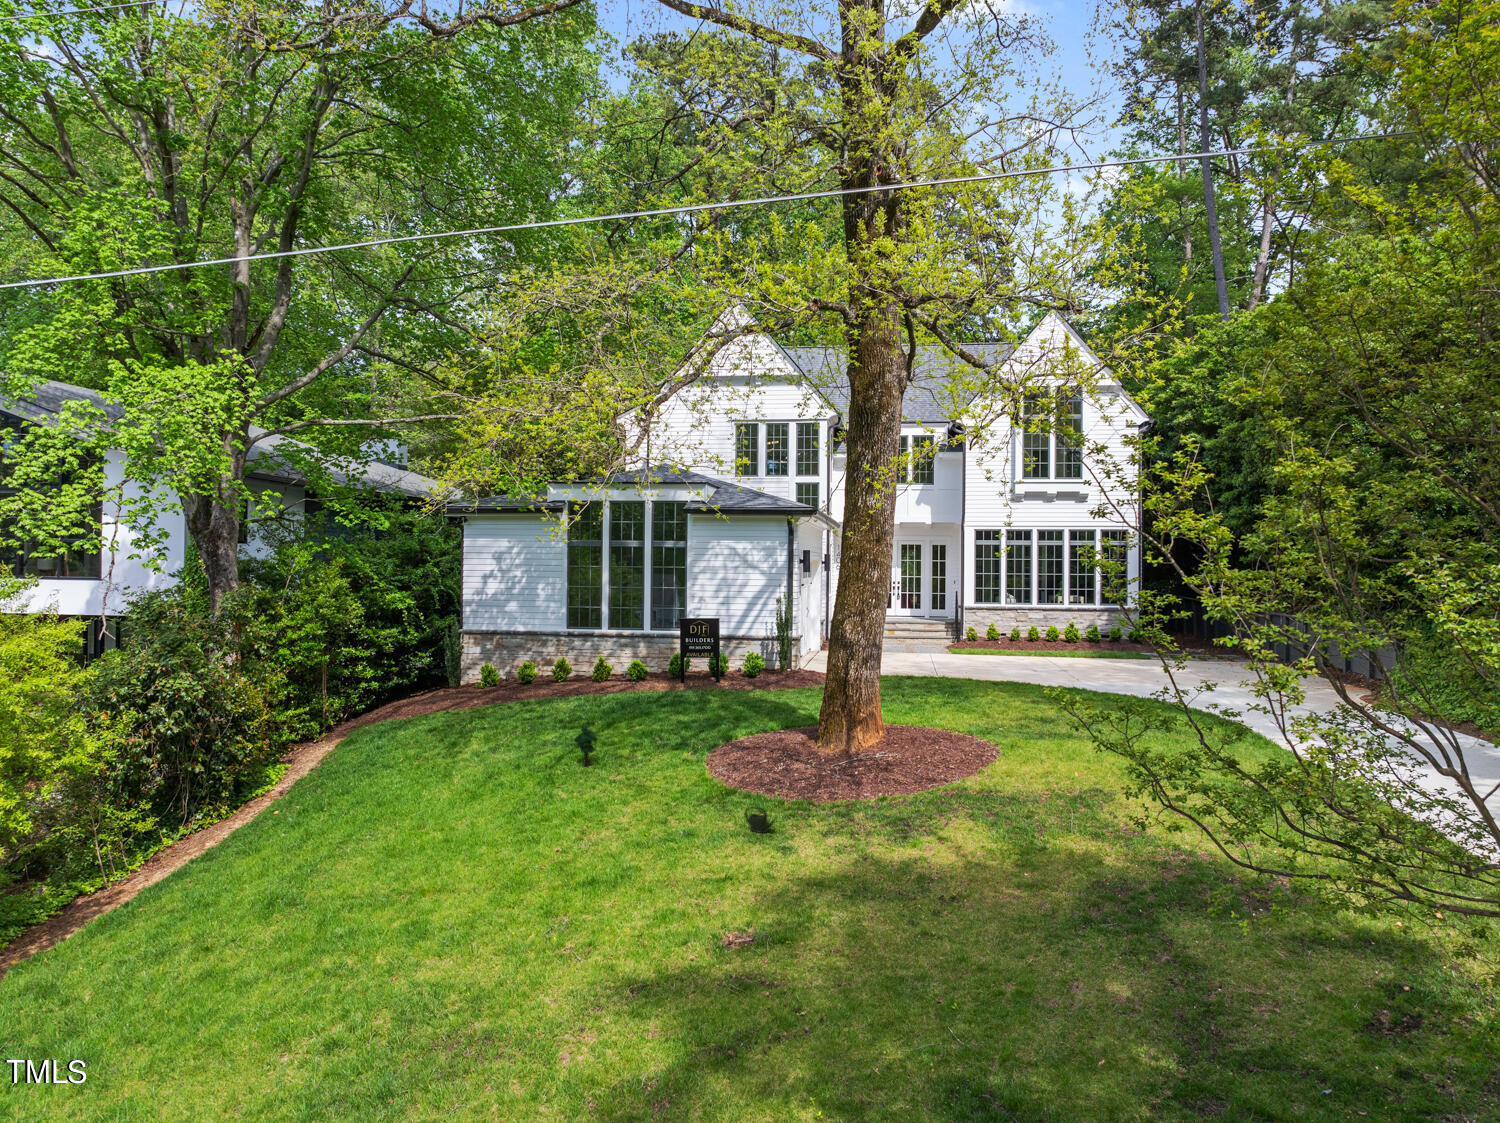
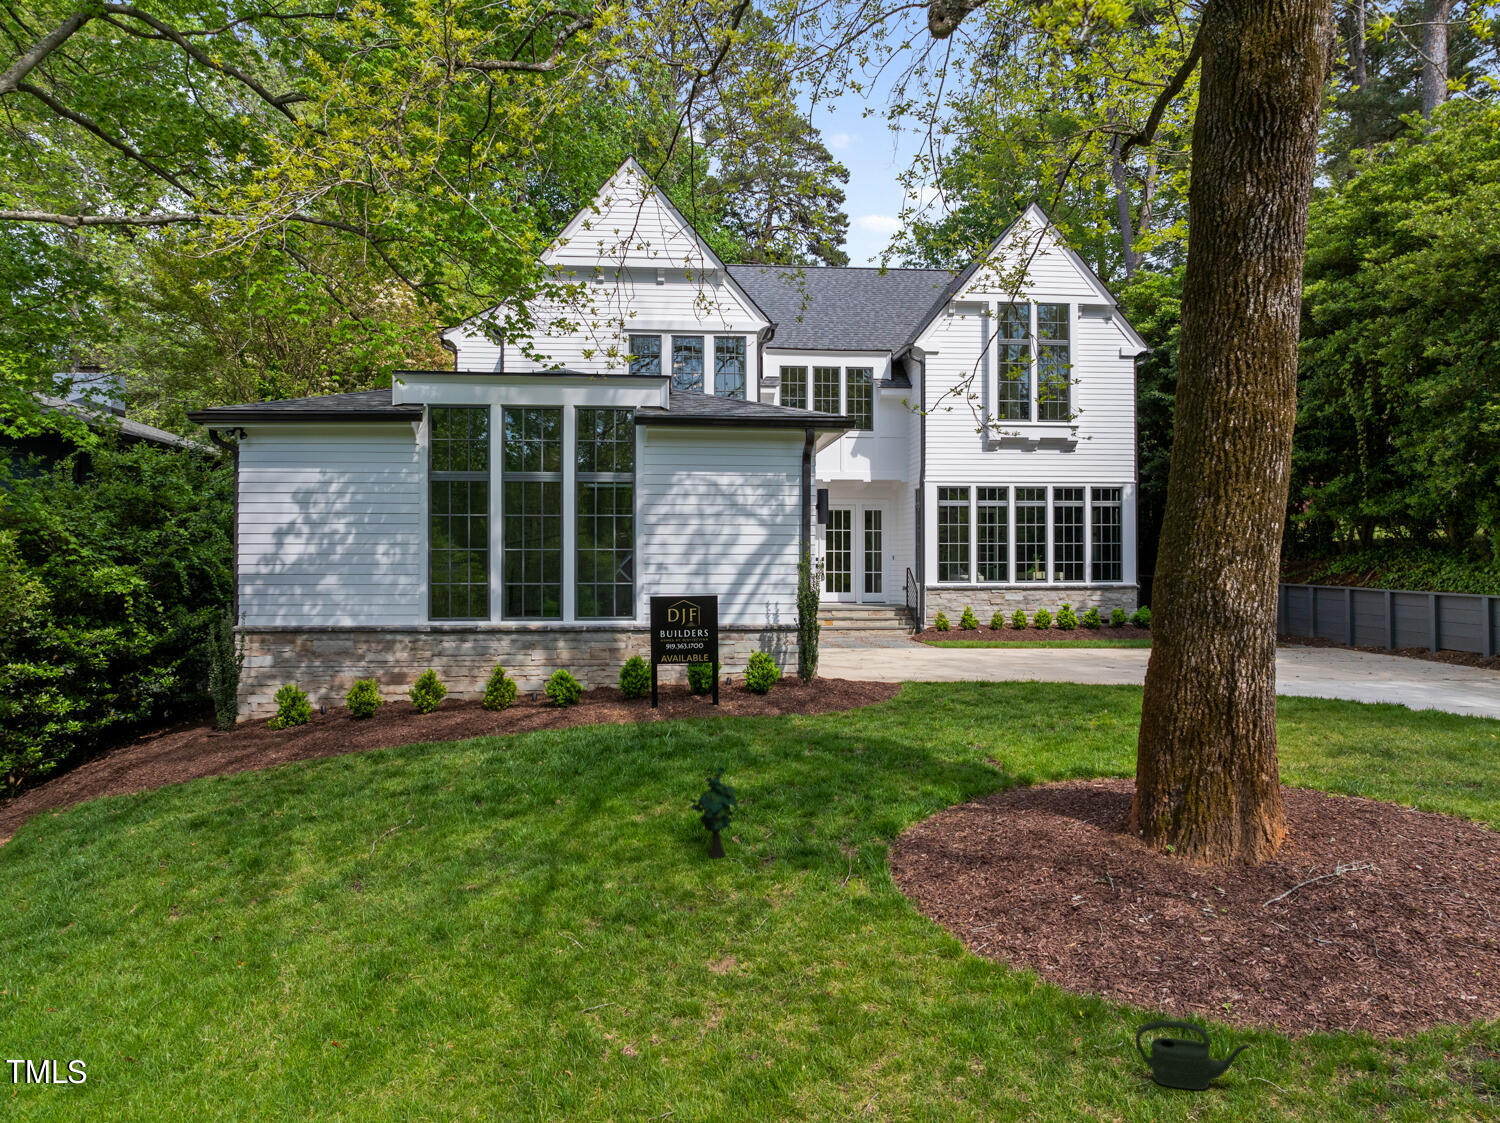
watering can: present [744,806,776,833] -> present [1136,1021,1249,1090]

